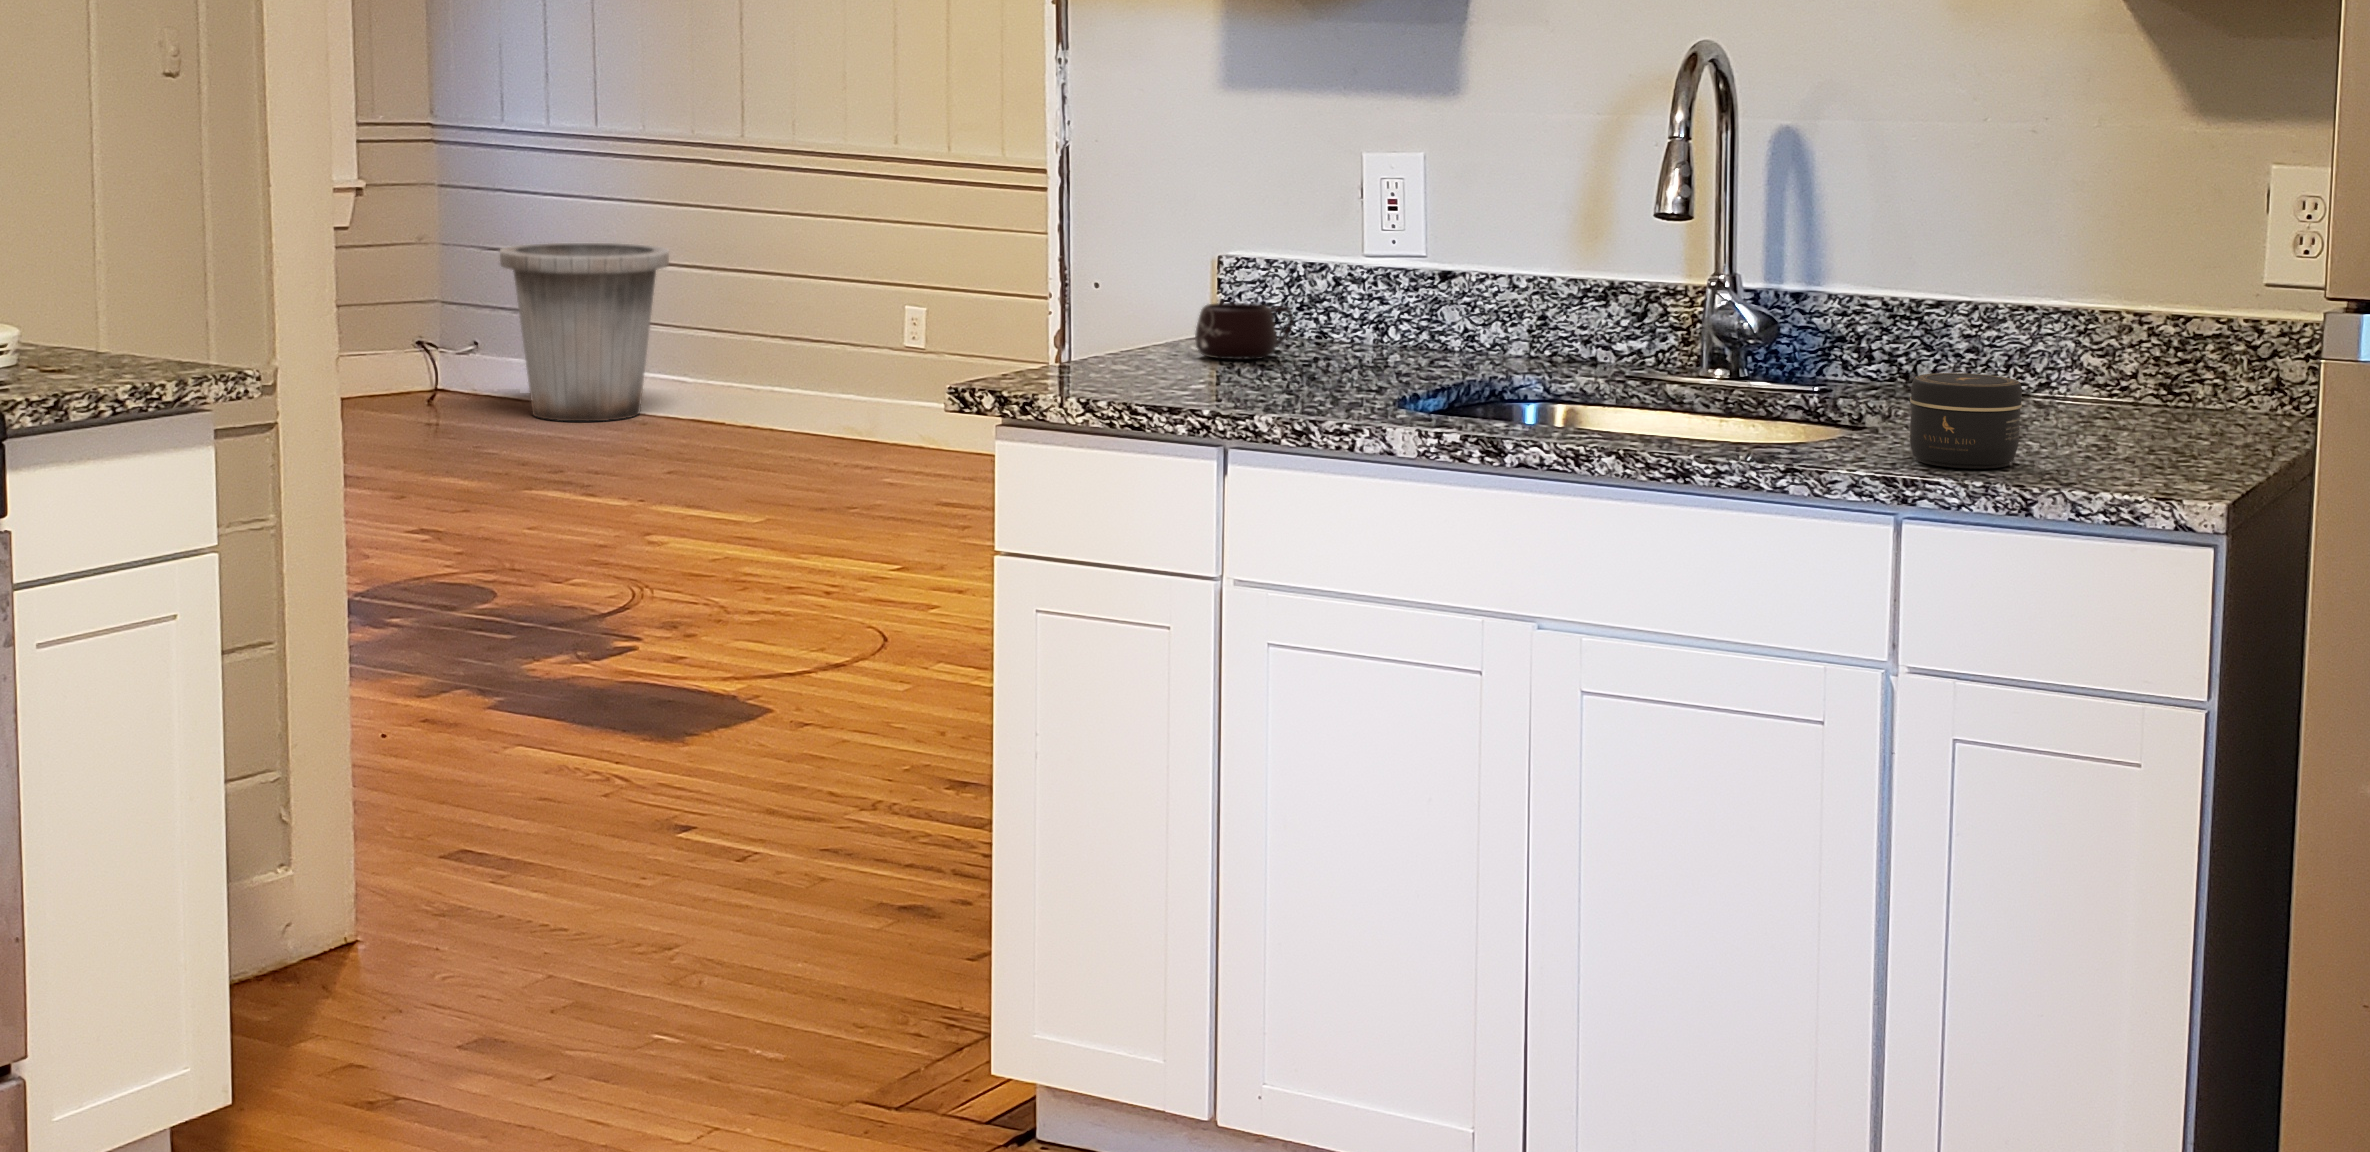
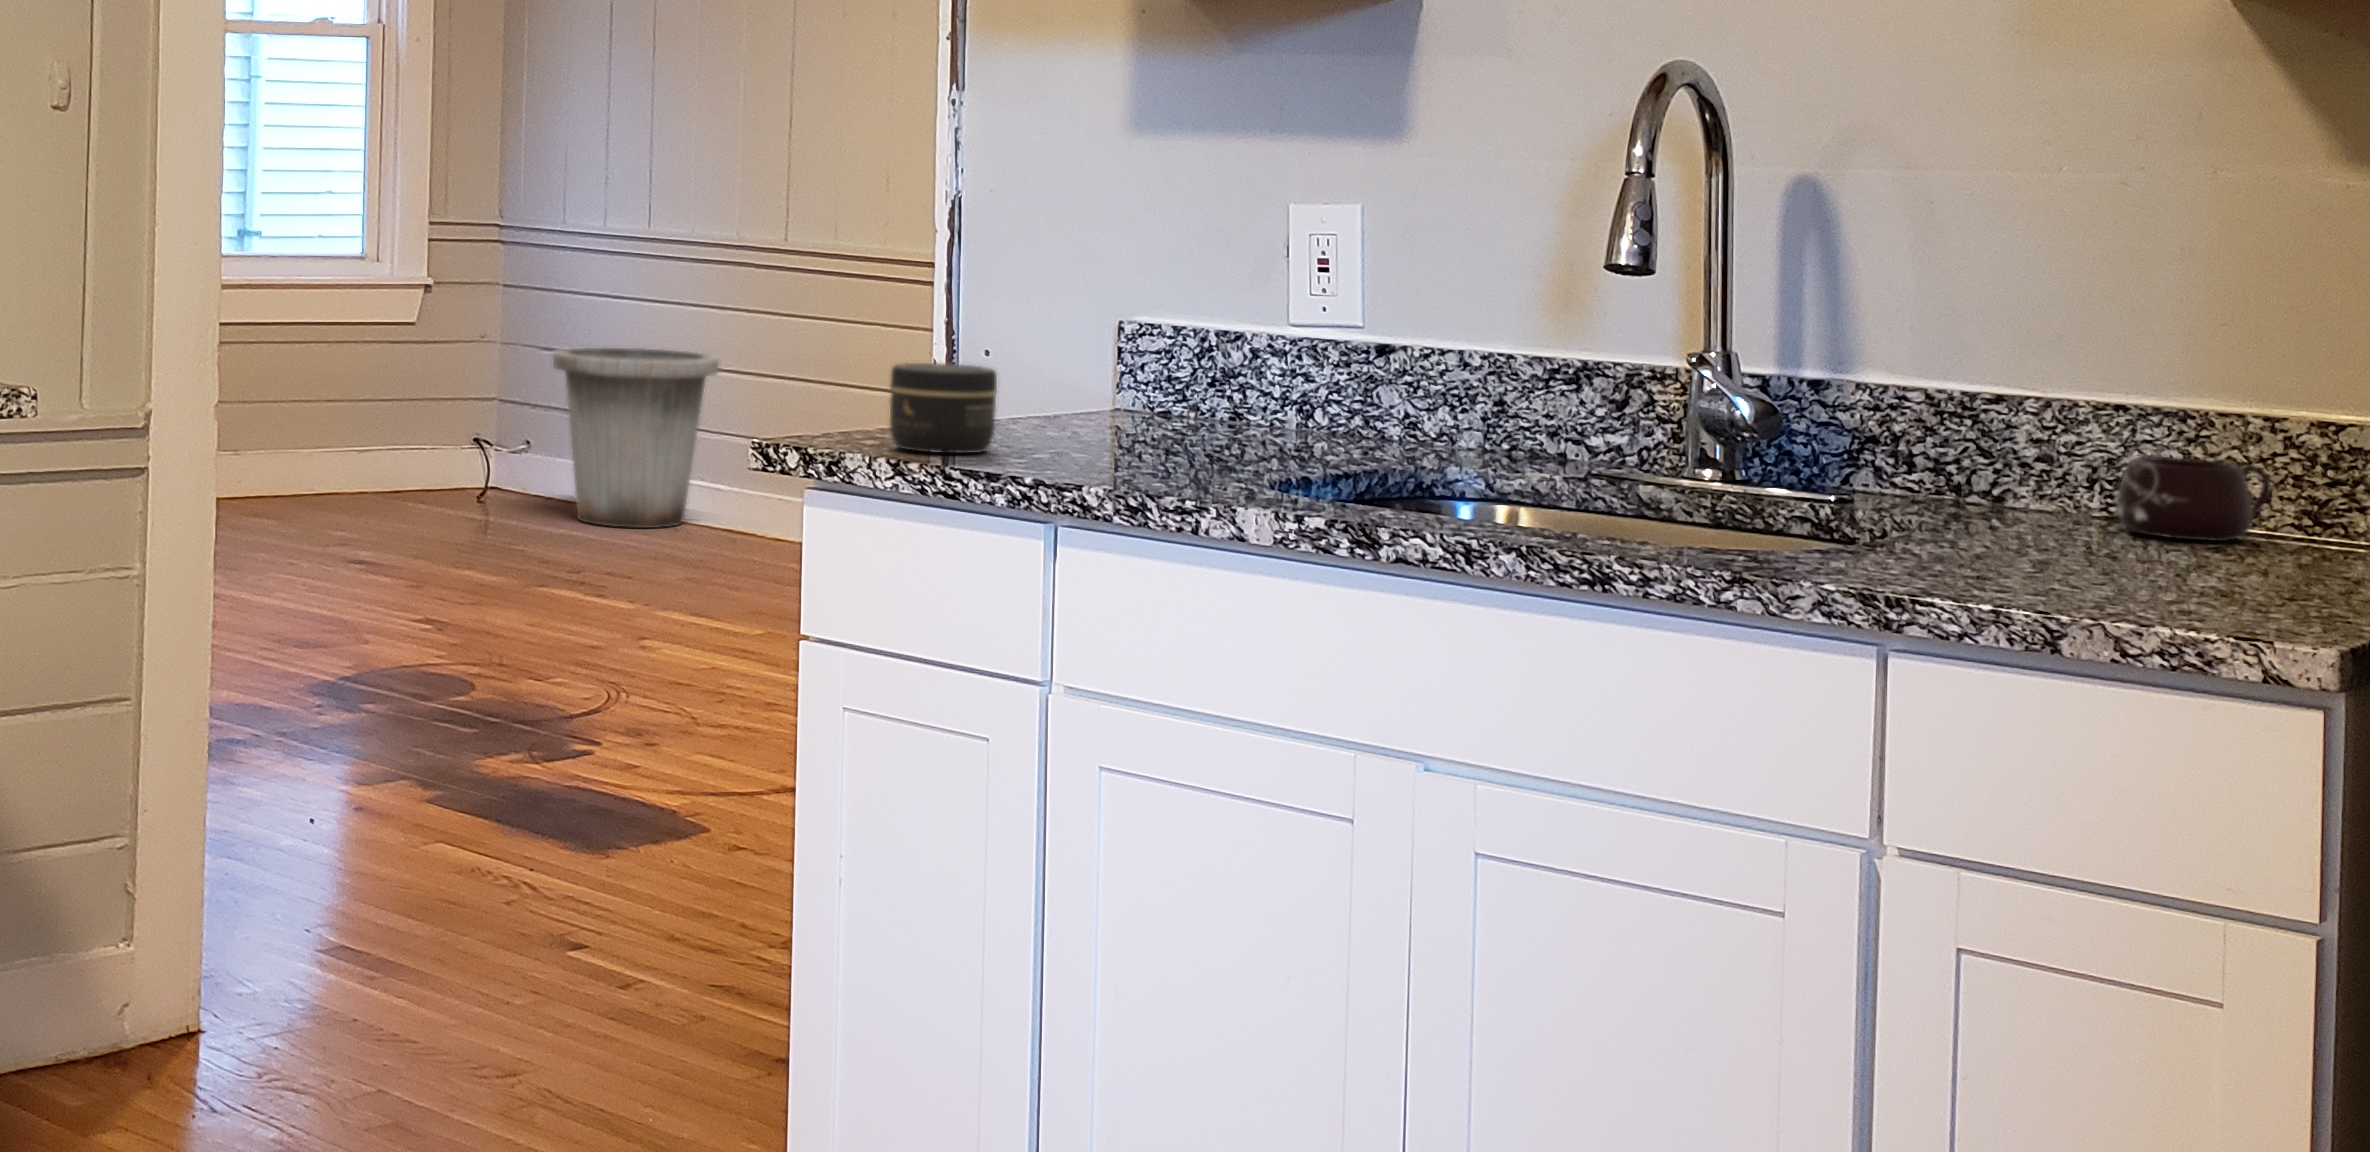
mug: present [1195,303,1294,360] -> present [2116,457,2271,541]
jar: present [1910,373,2022,469] -> present [890,363,997,453]

